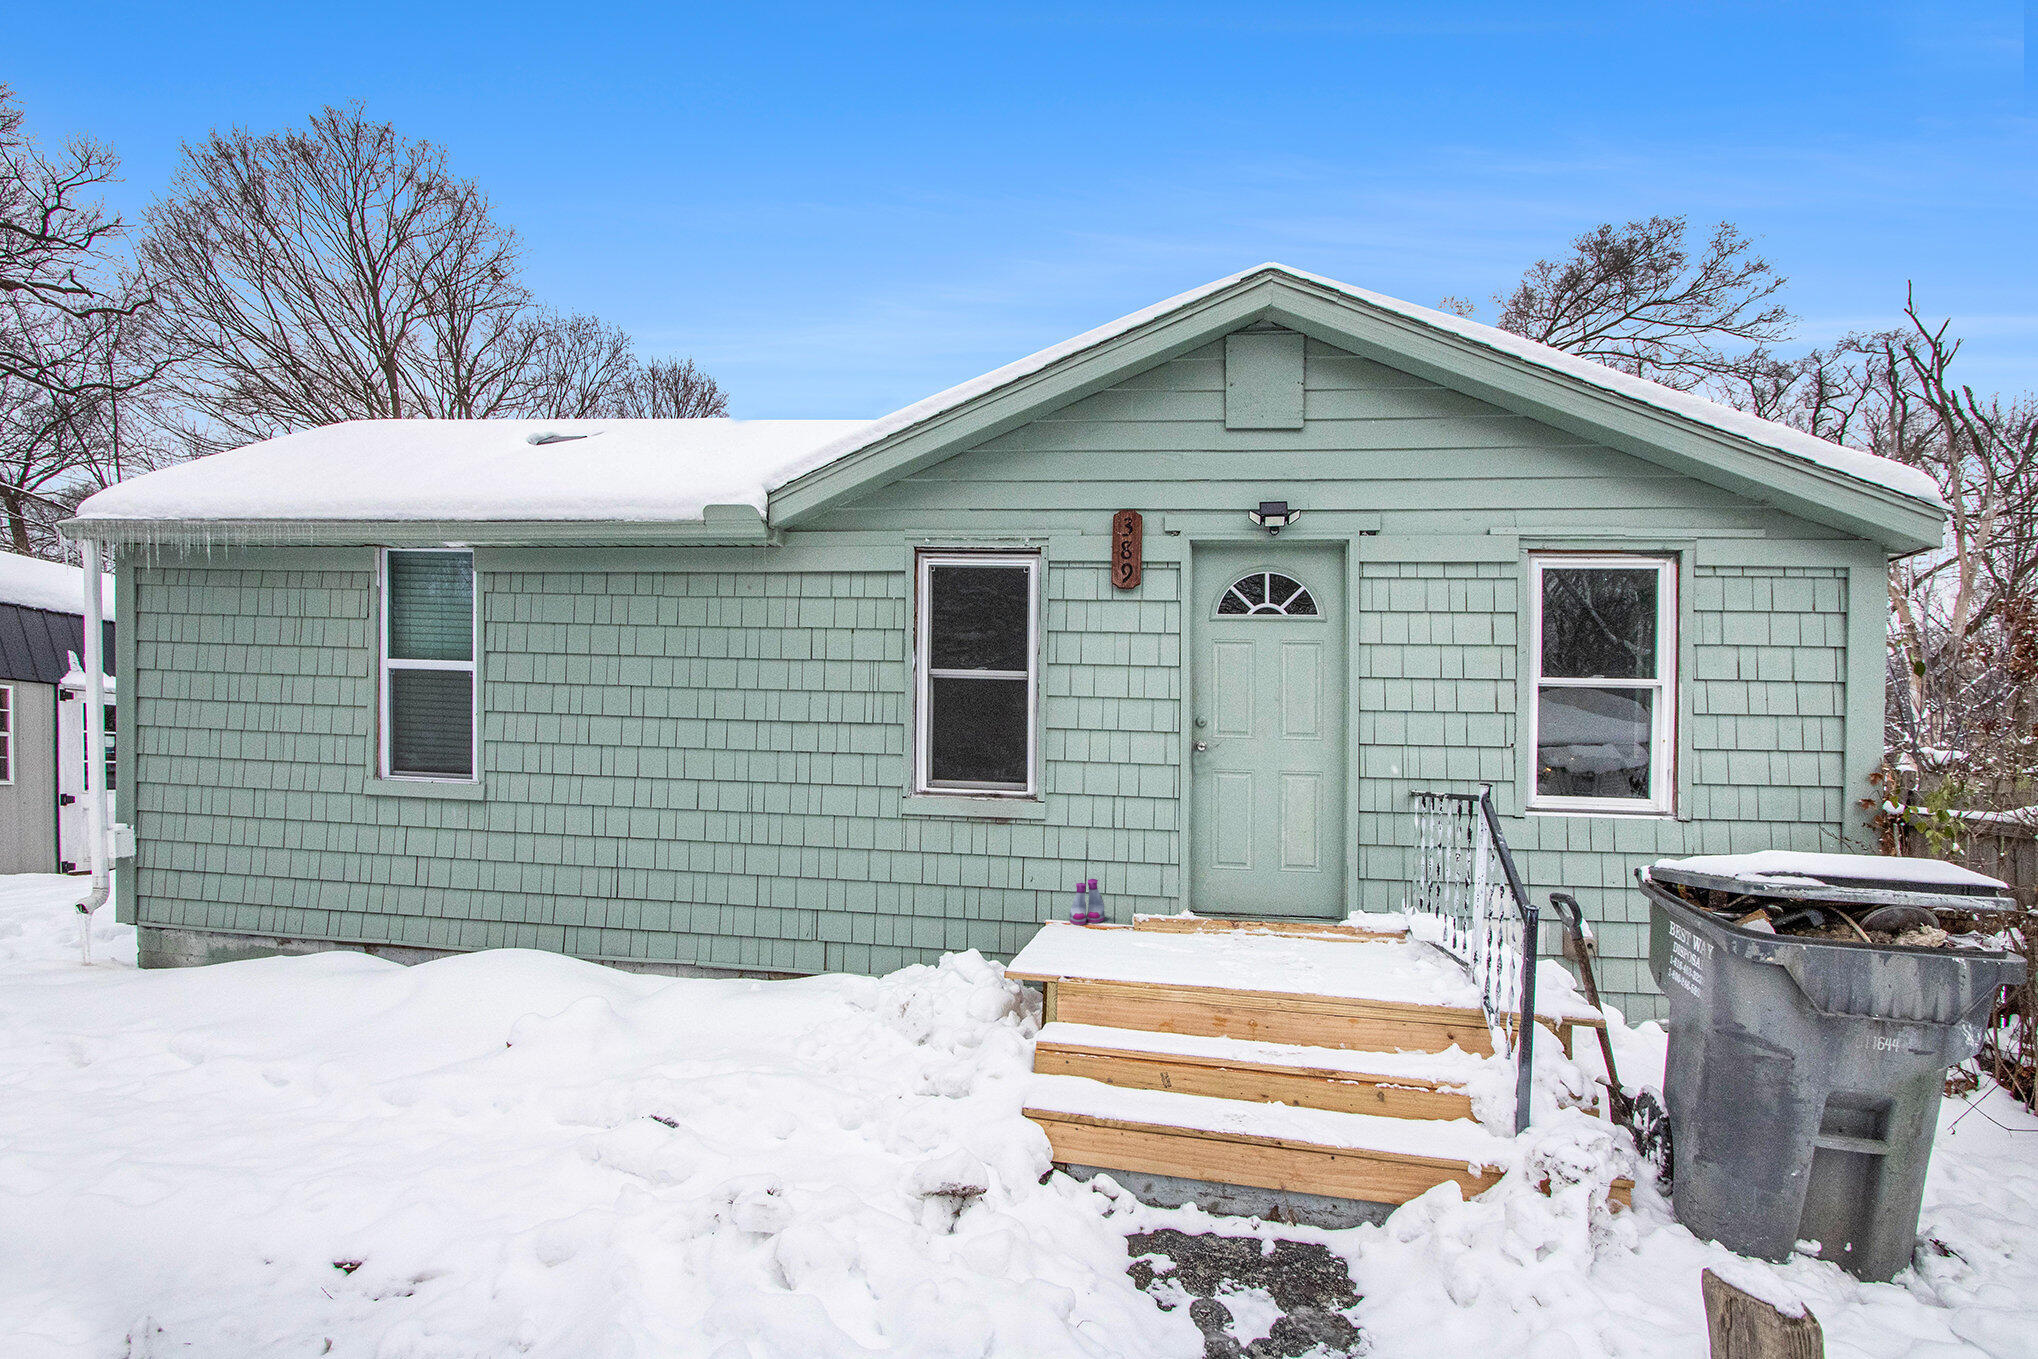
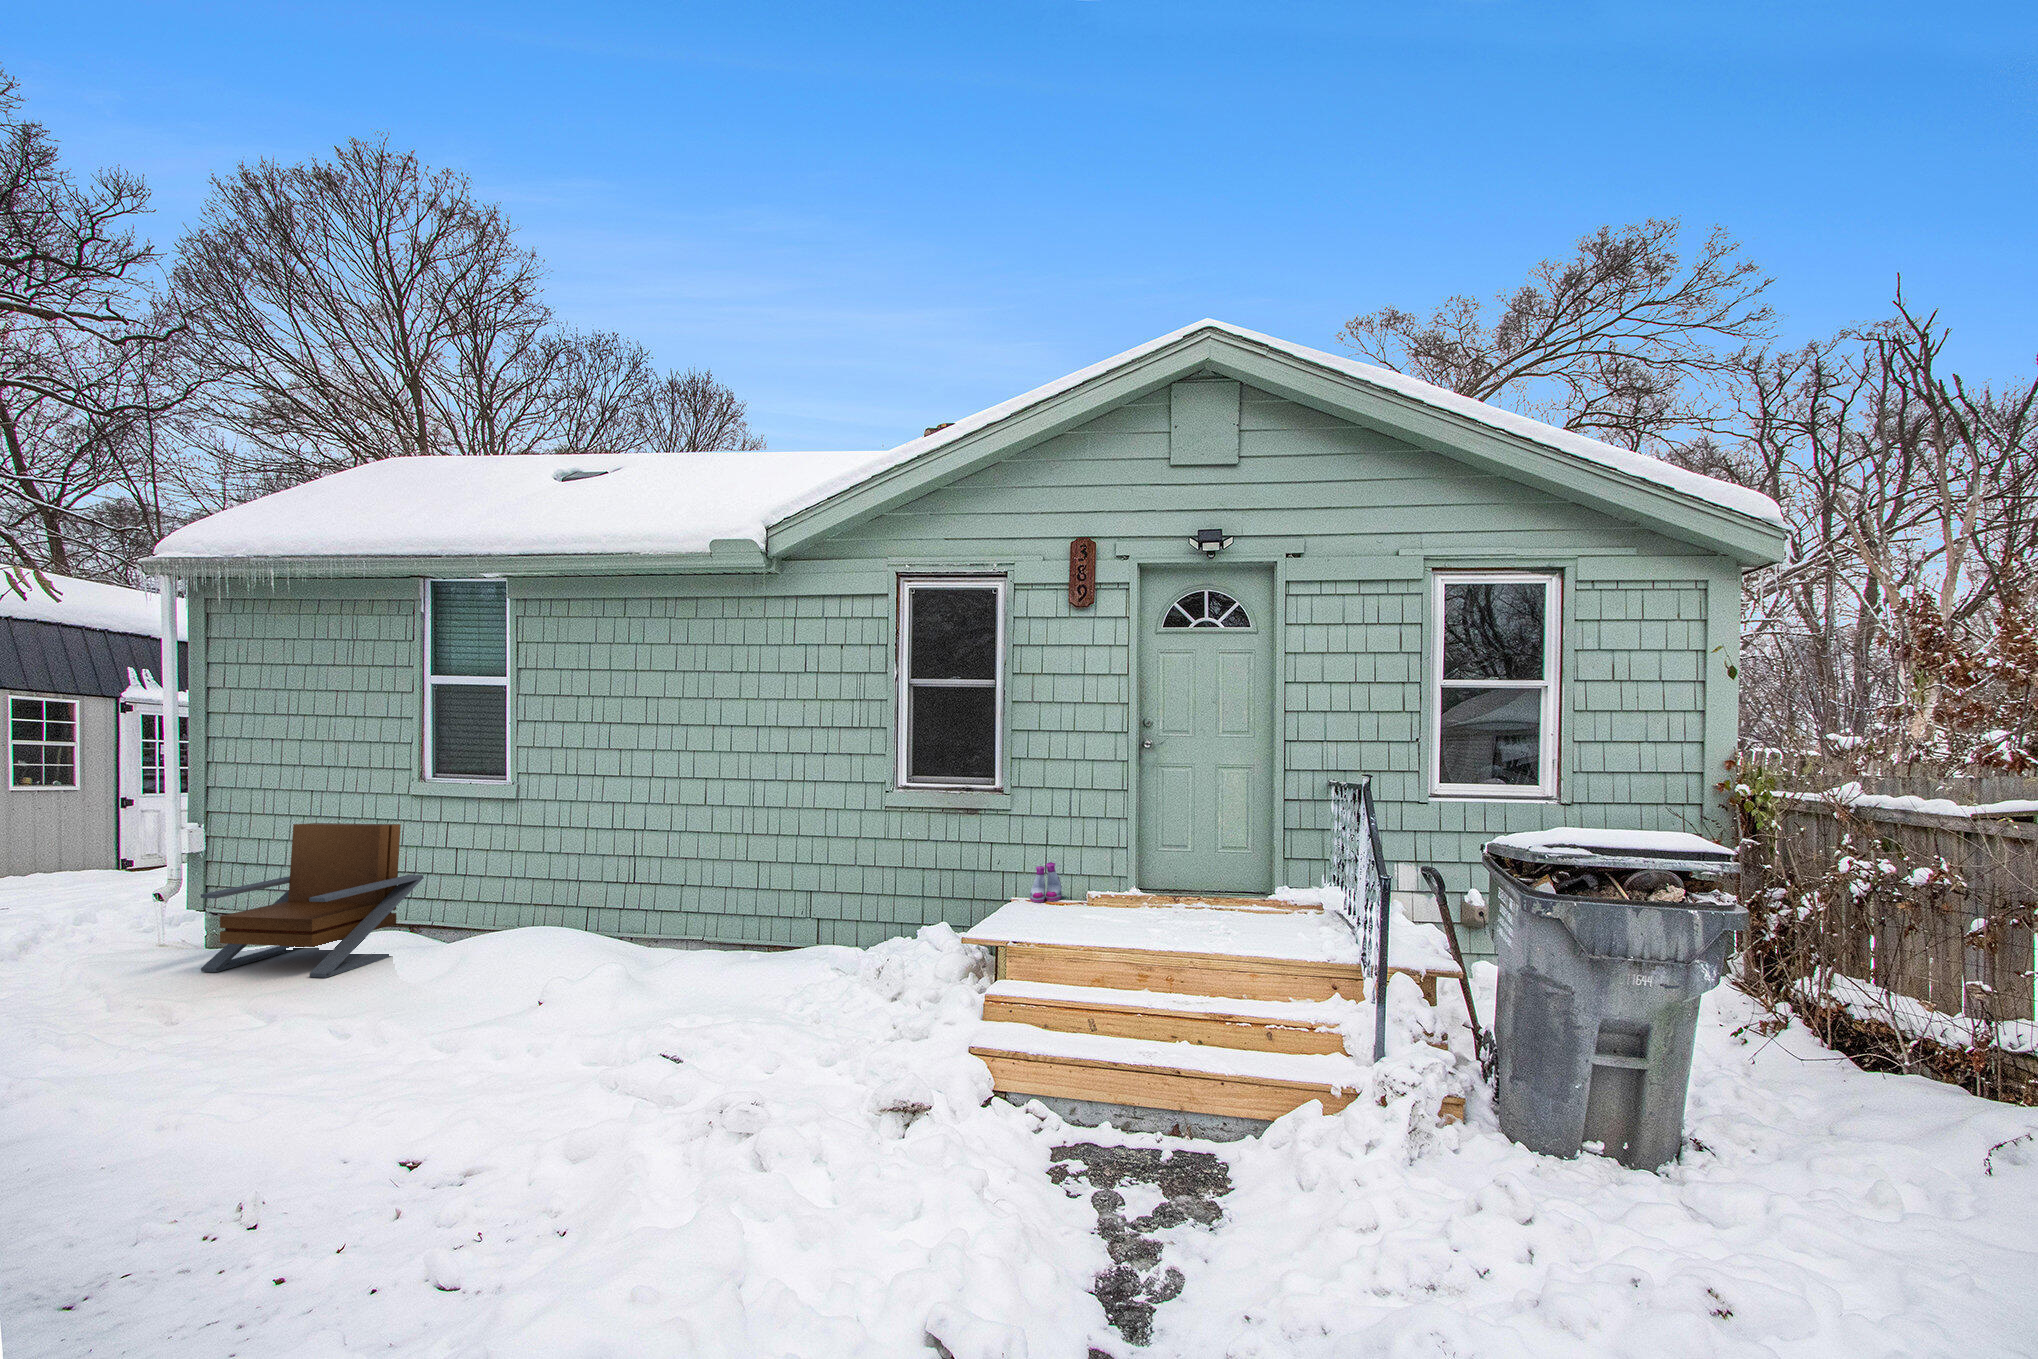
lounge chair: none [114,827,377,1007] -> present [201,823,423,978]

